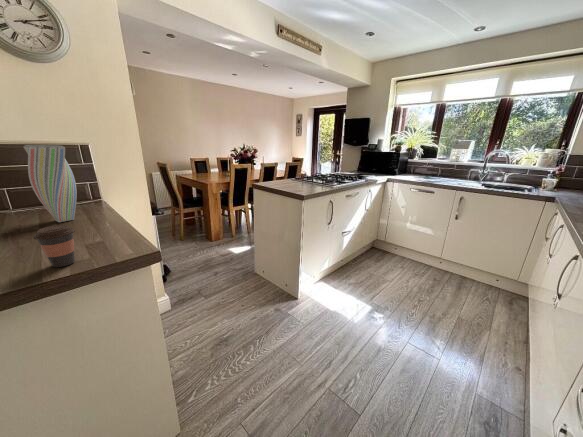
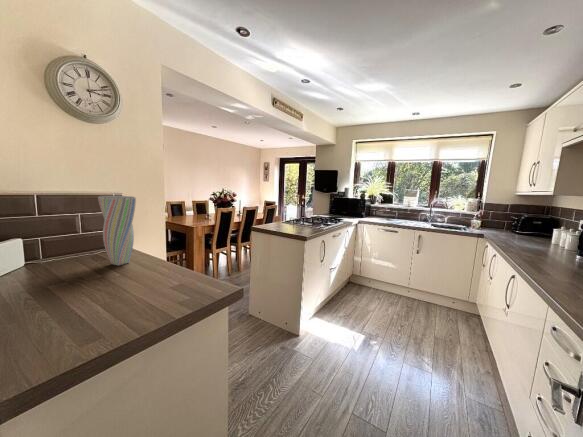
coffee cup: present [34,225,75,267] -> none [169,263,195,298]

